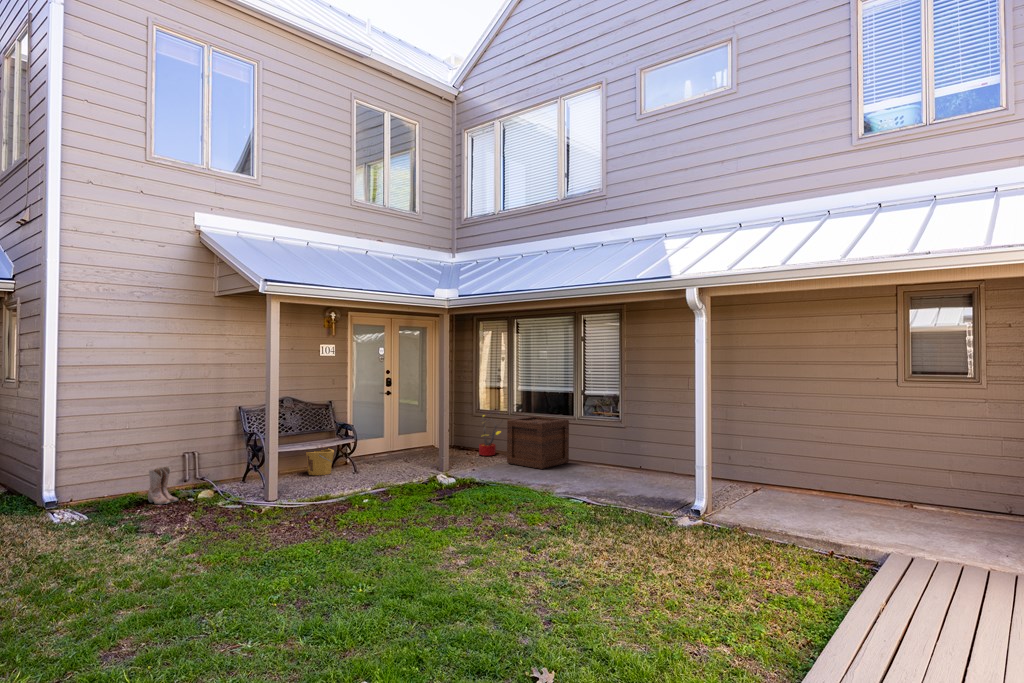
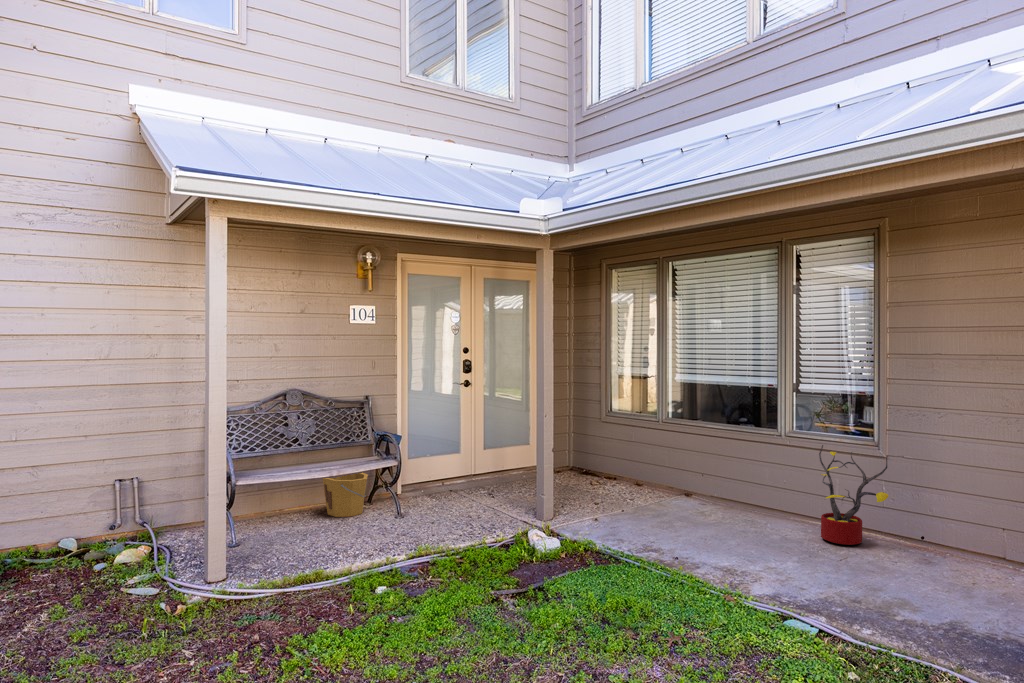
decorative plant: present [479,415,501,456] -> present [819,445,888,545]
wooden crate: present [507,416,569,469] -> none [656,427,770,526]
boots: present [148,466,178,504] -> none [44,502,91,569]

